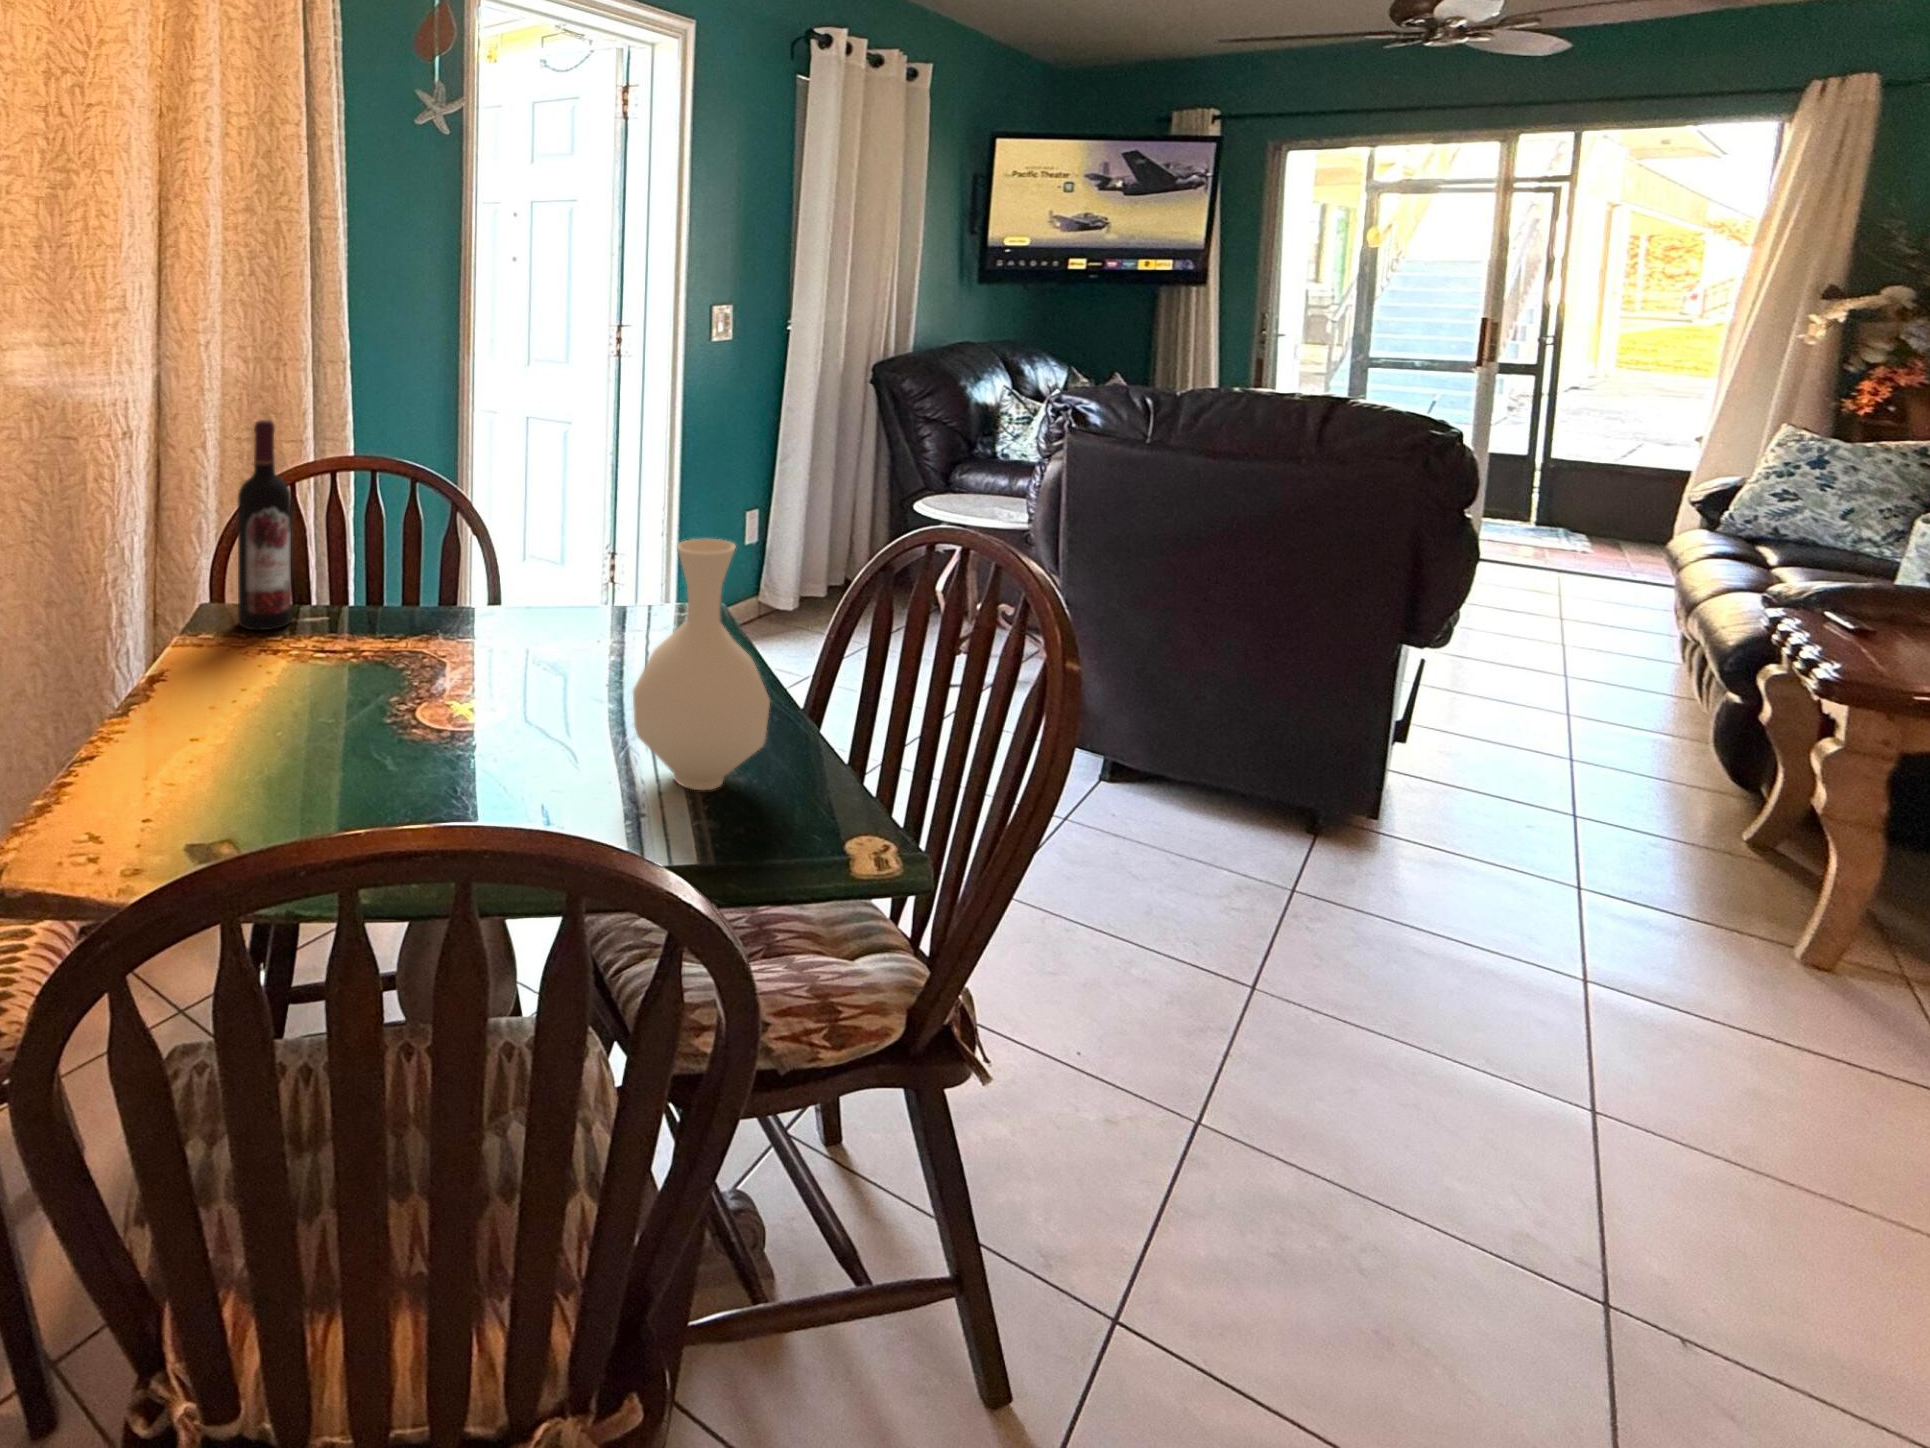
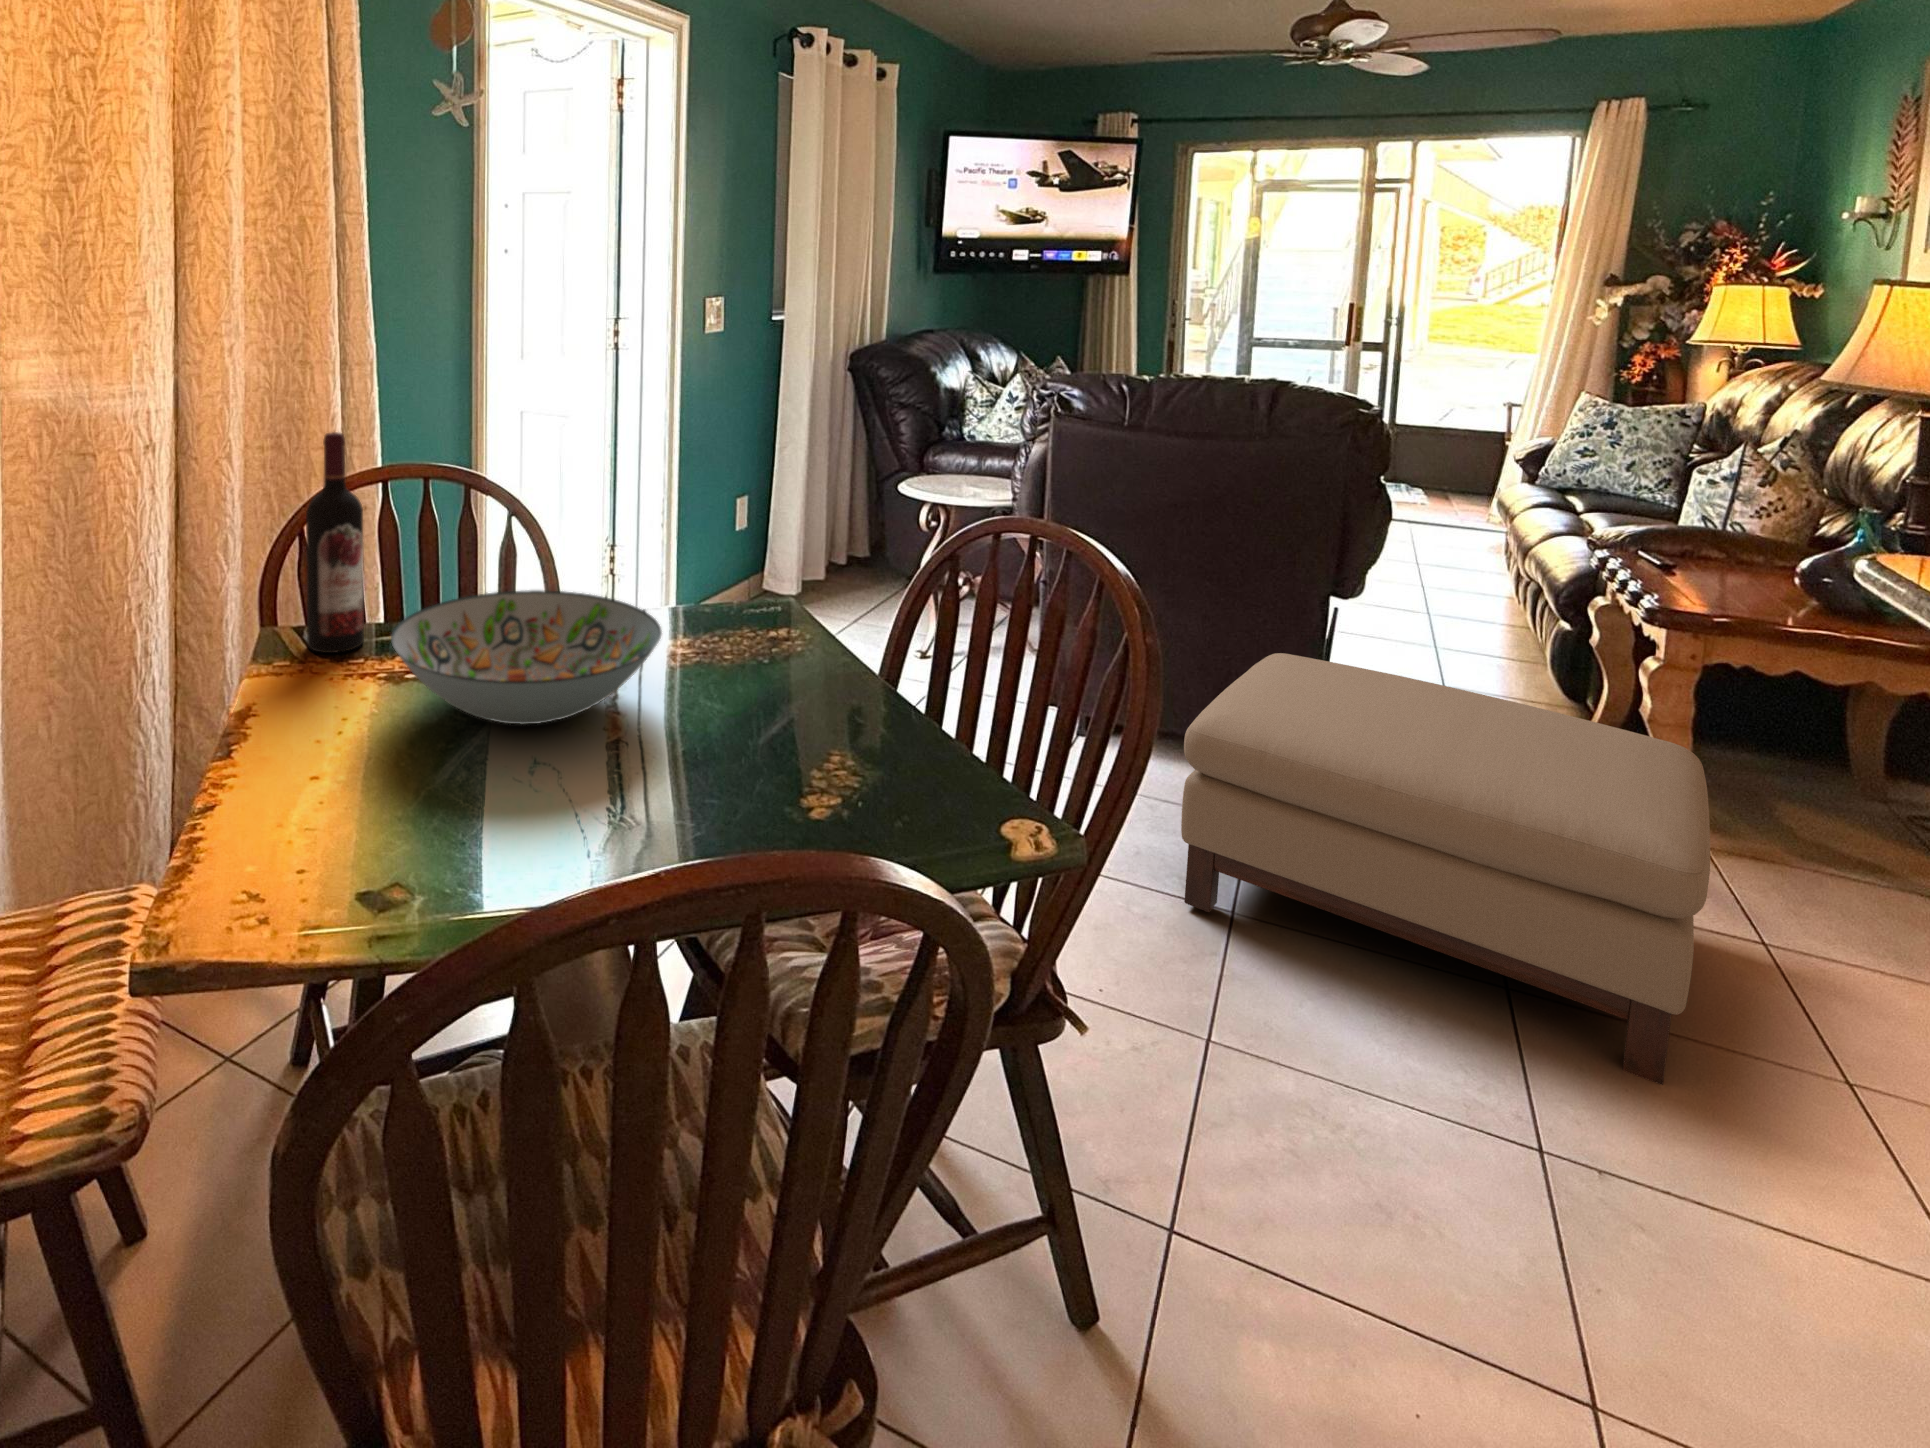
vase: present [633,539,770,790] -> none [766,540,898,784]
decorative bowl: none [286,579,551,708] -> present [391,590,662,724]
ottoman: none [1185,702,1881,1258] -> present [1181,653,1710,1085]

